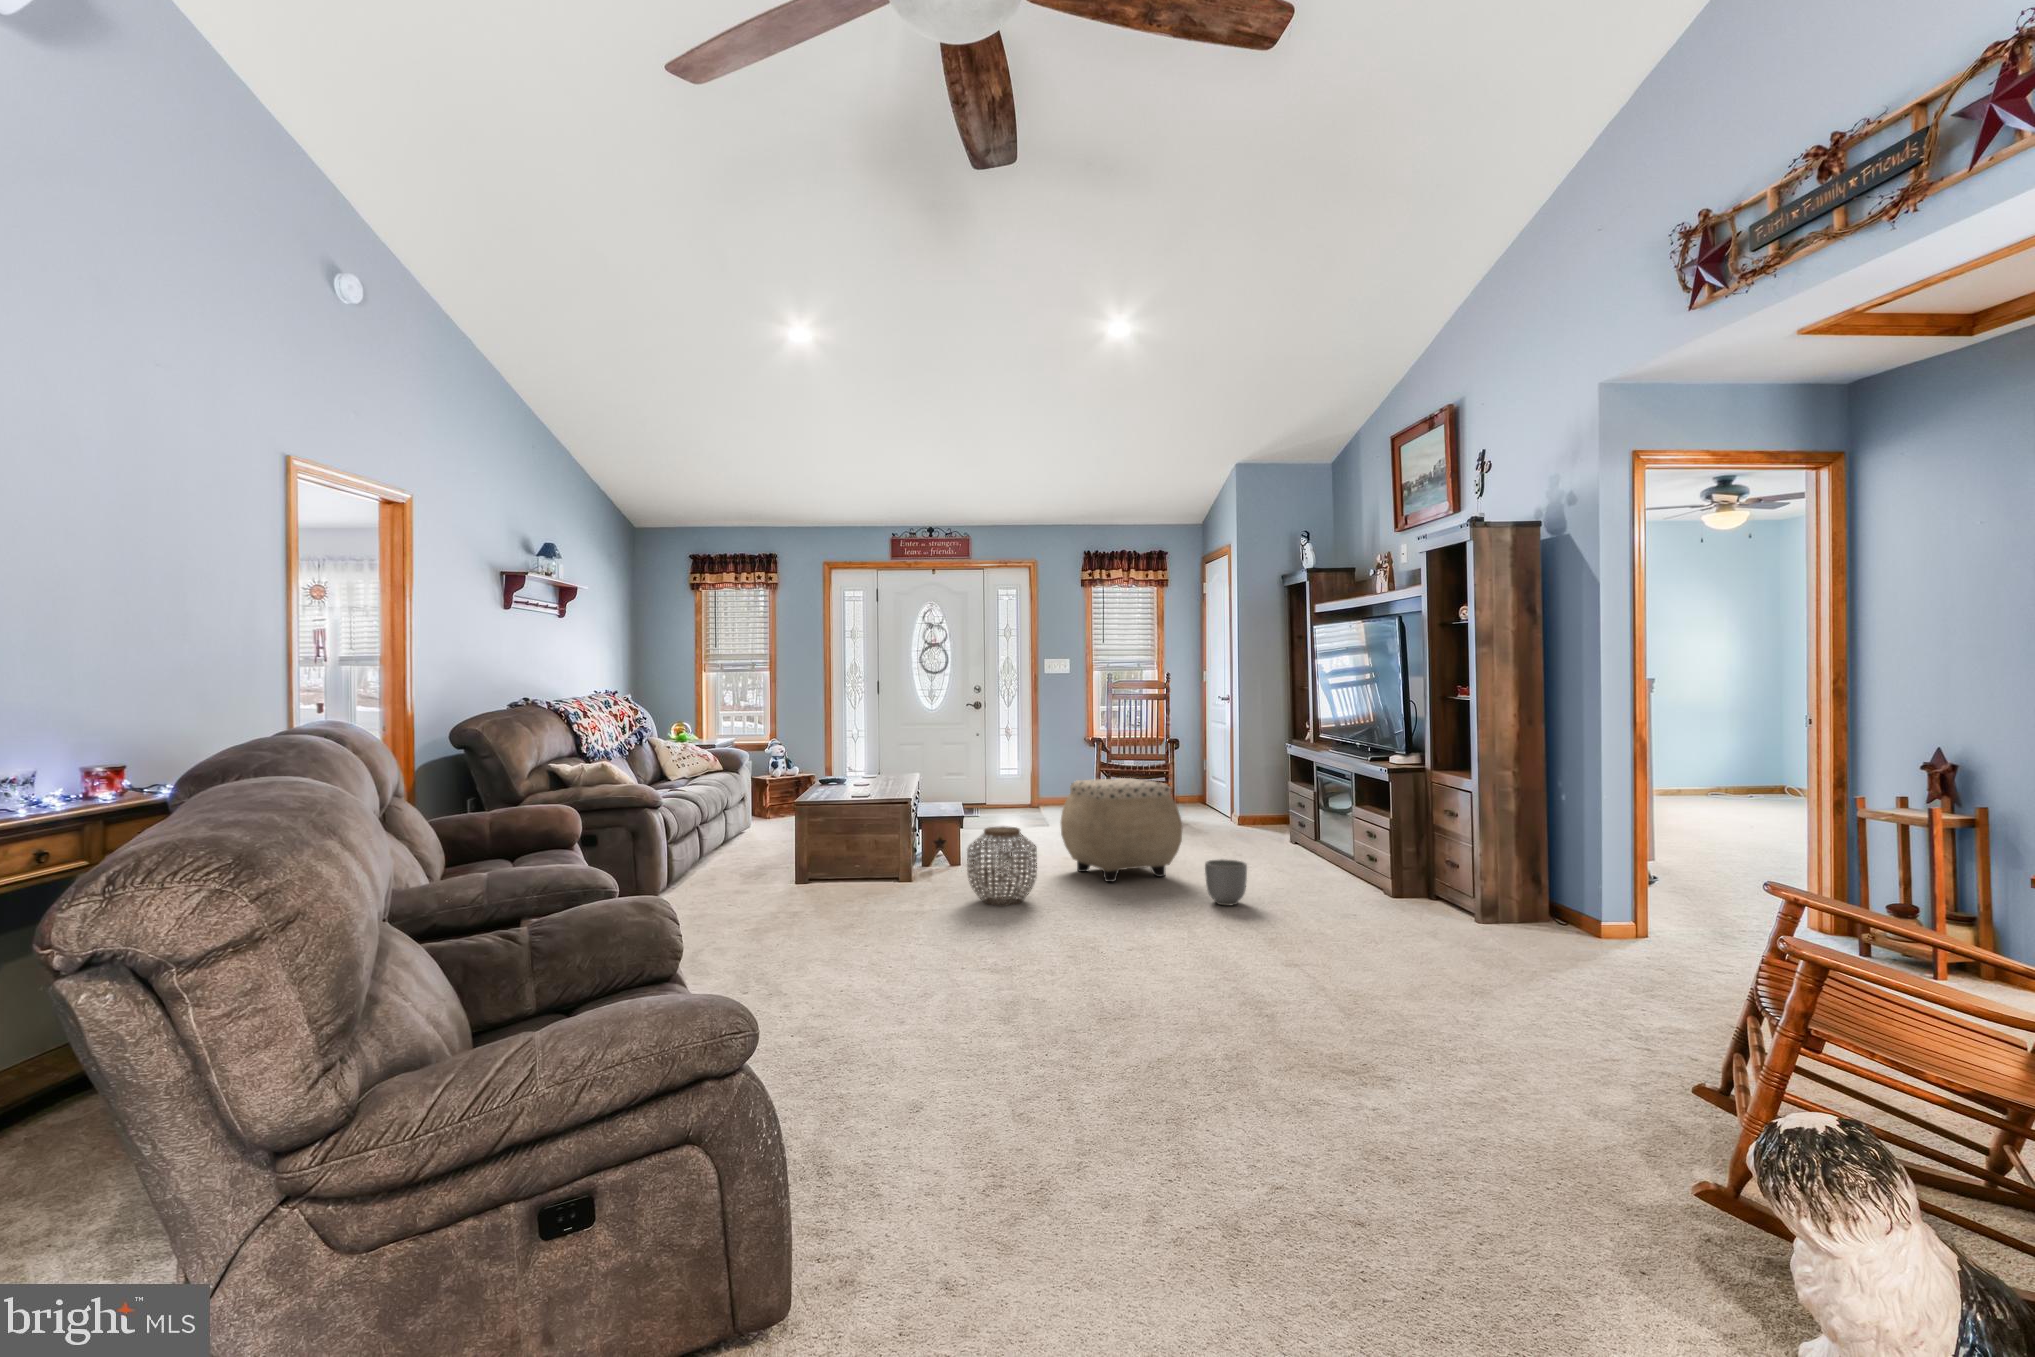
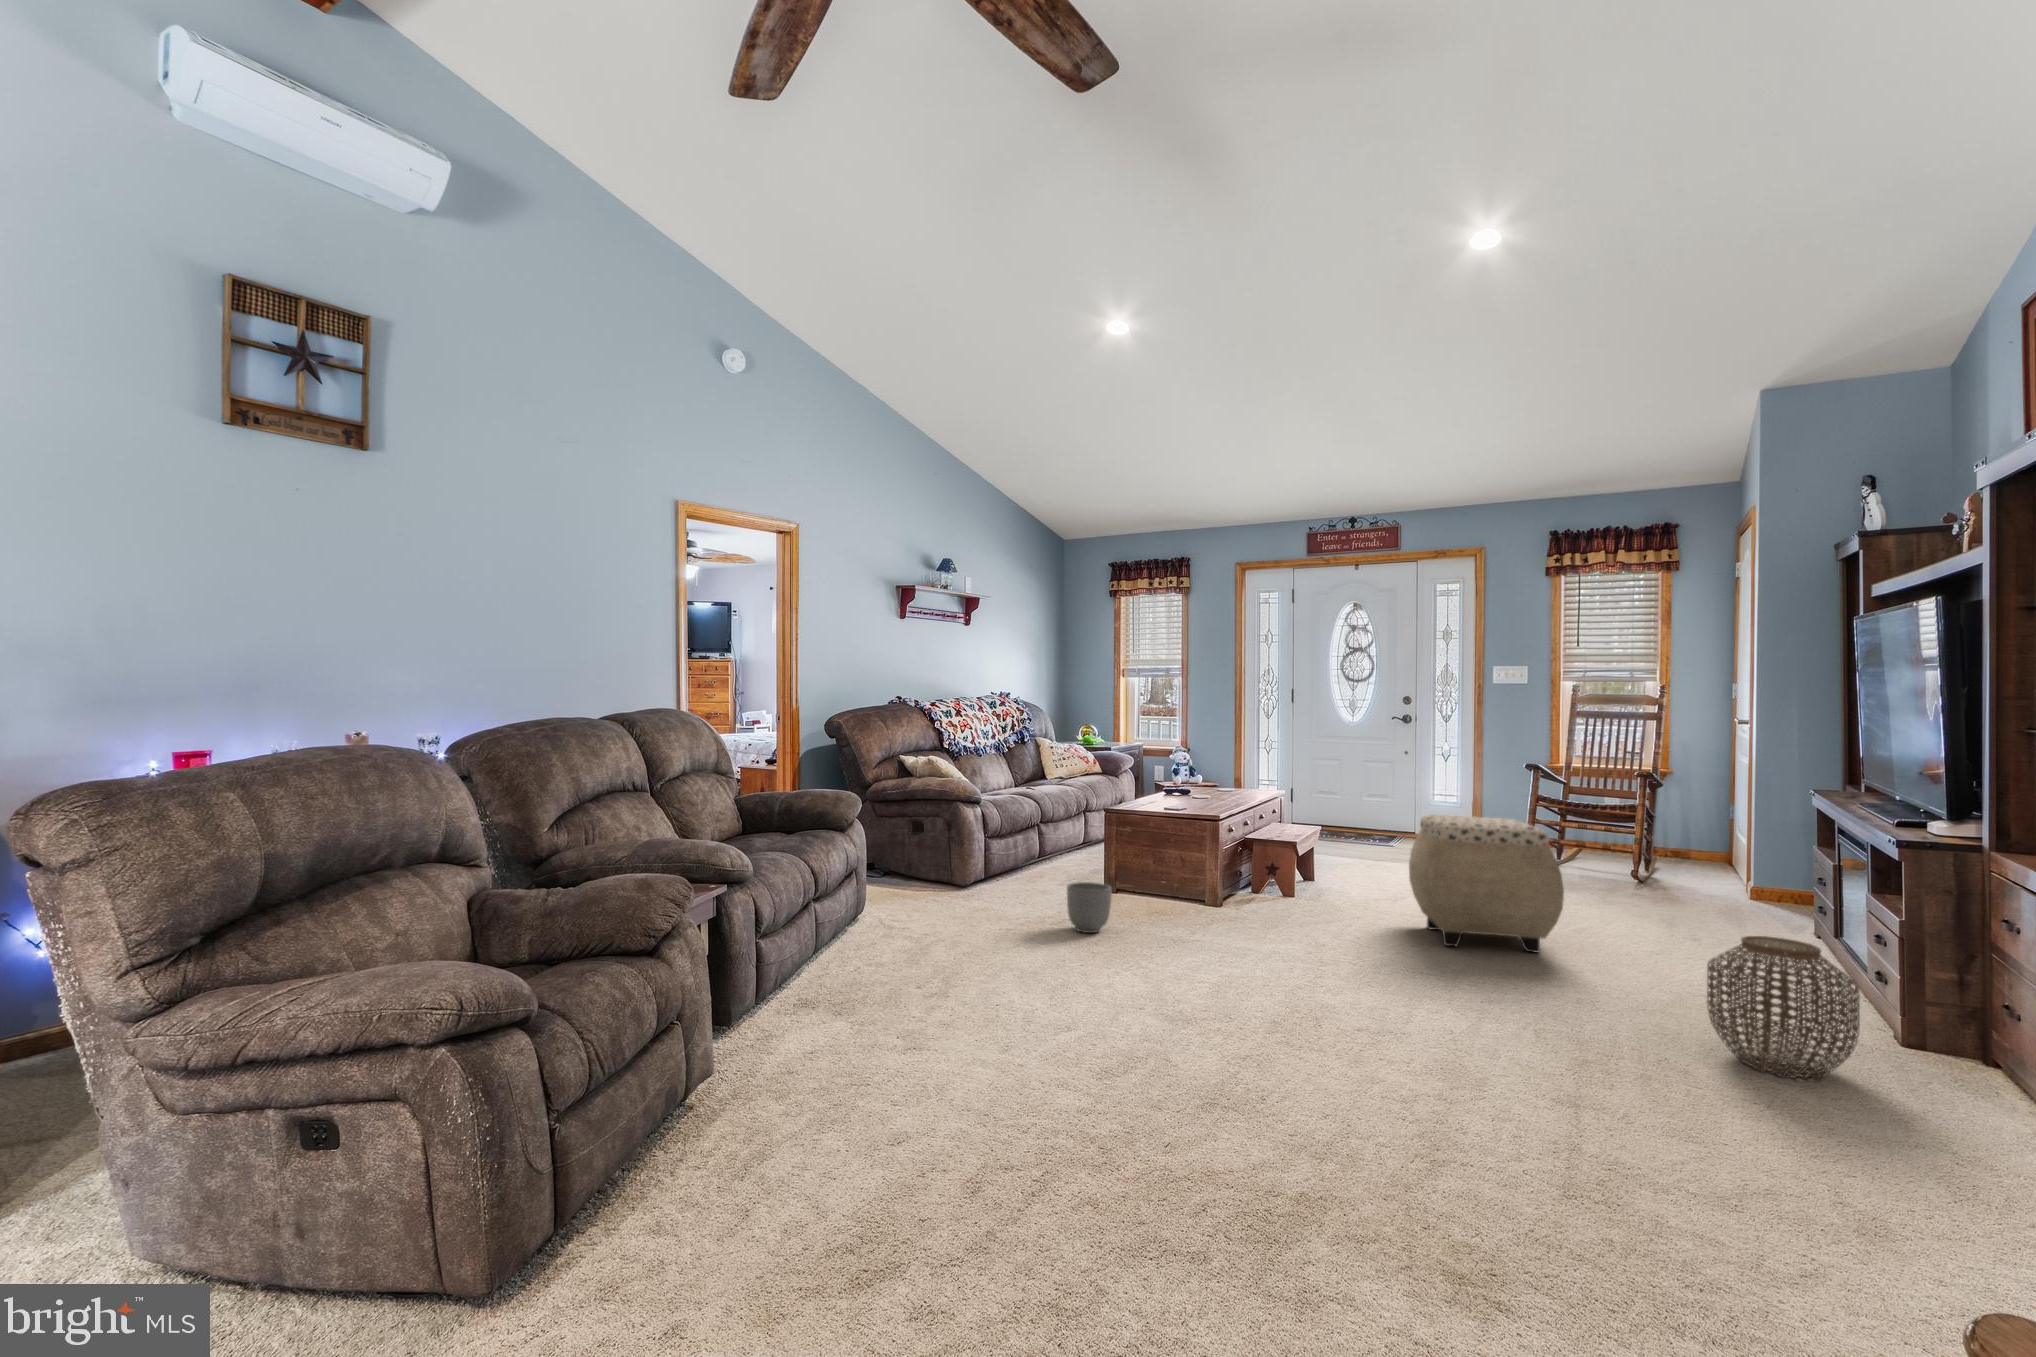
woven basket: present [967,826,1037,905] -> present [1707,936,1860,1079]
planter: present [1205,860,1247,906] -> present [1067,882,1112,933]

